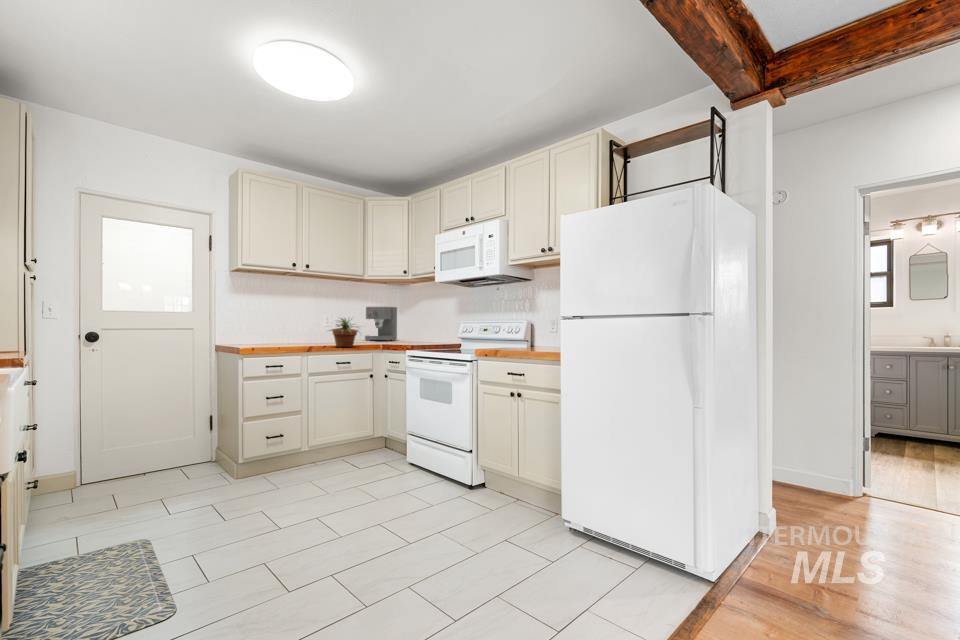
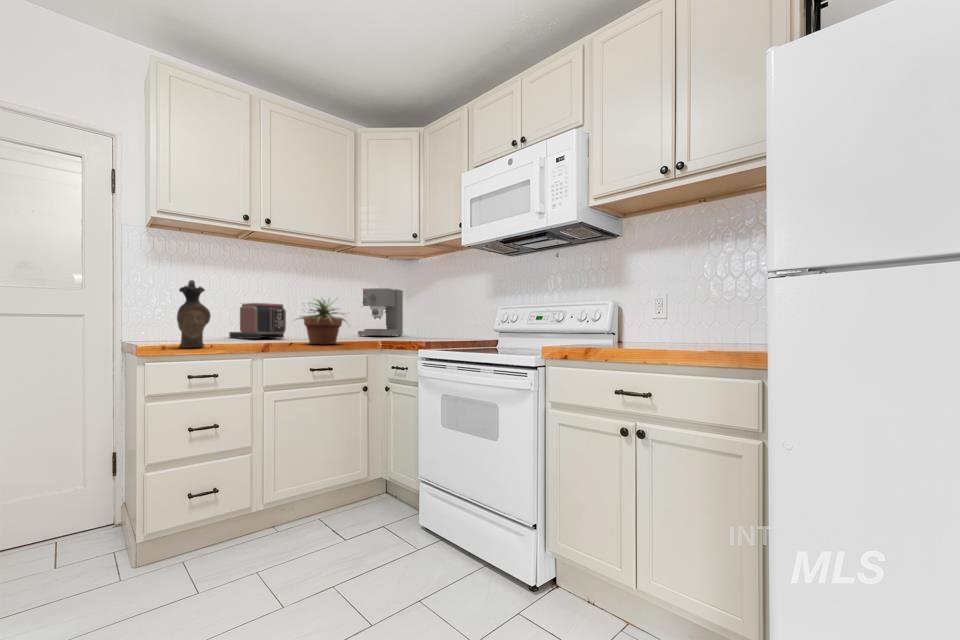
ceramic pitcher: none [260,308,279,349] -> present [177,280,211,348]
toaster: none [278,319,317,343] -> present [229,303,286,339]

